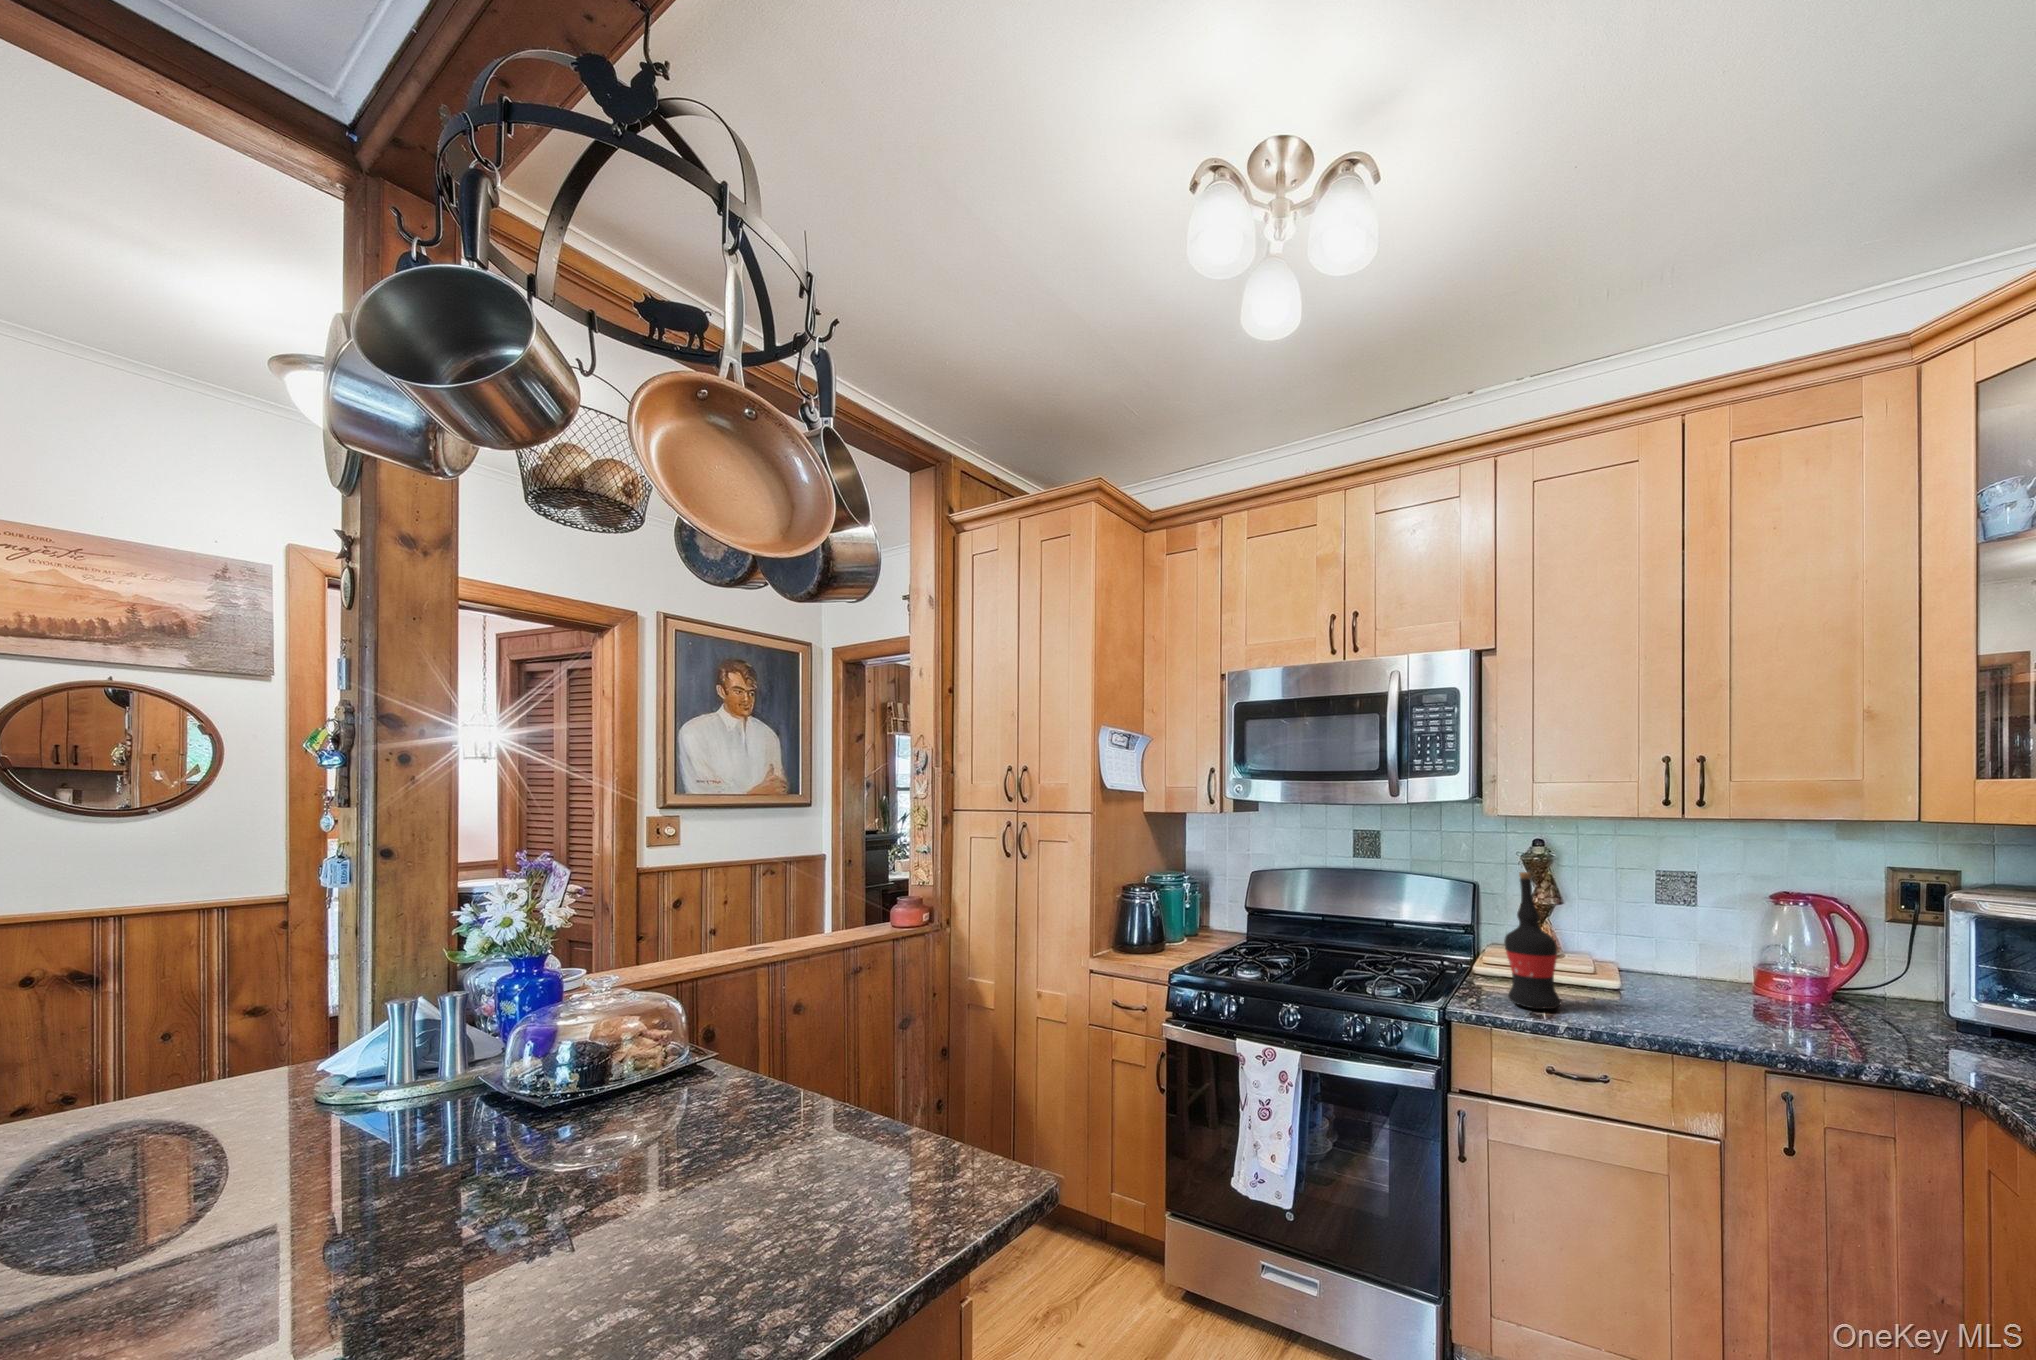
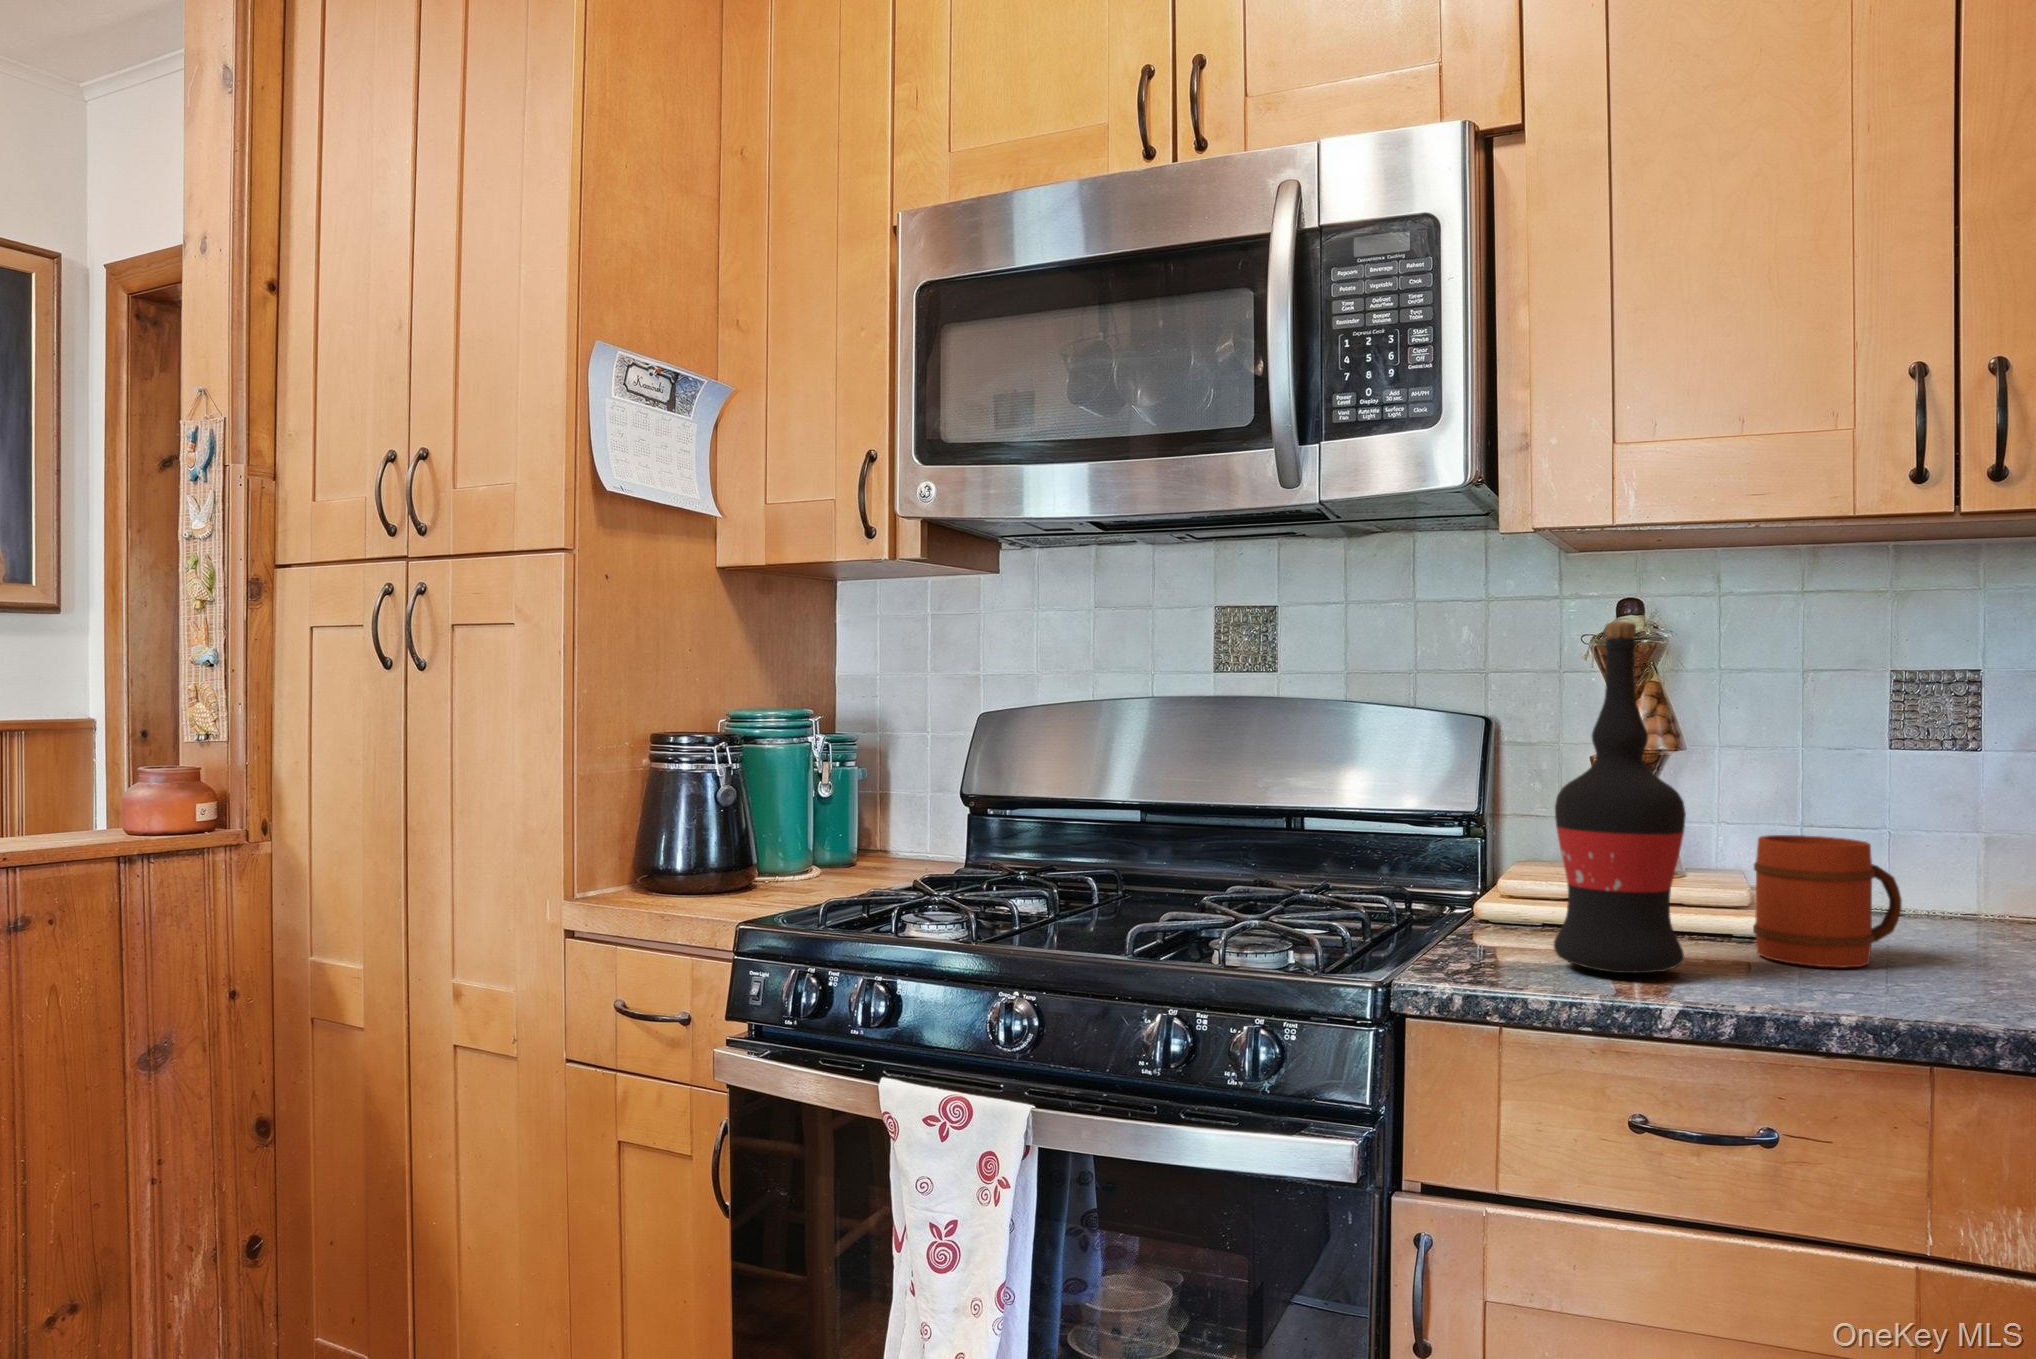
mug: none [1590,951,1654,1008] -> present [1753,835,1902,968]

